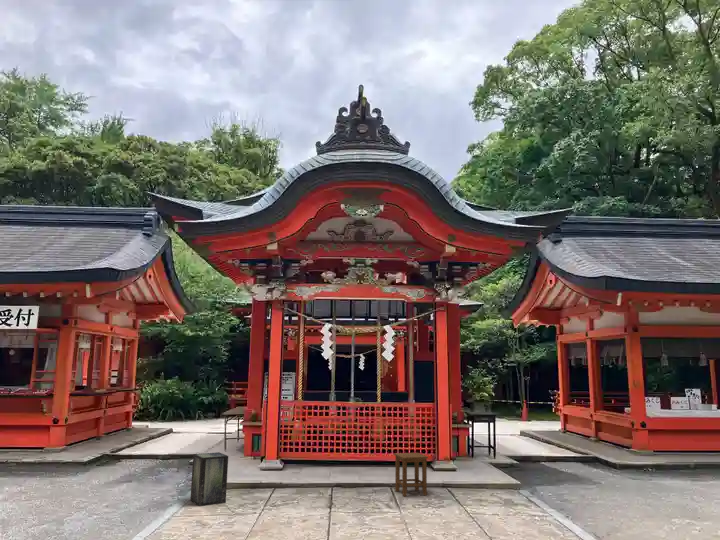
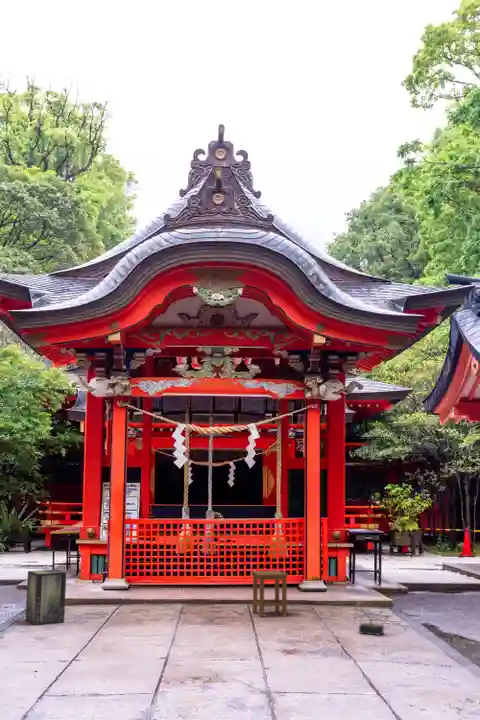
decorative plant: none [493,485,527,519] -> present [354,601,386,635]

